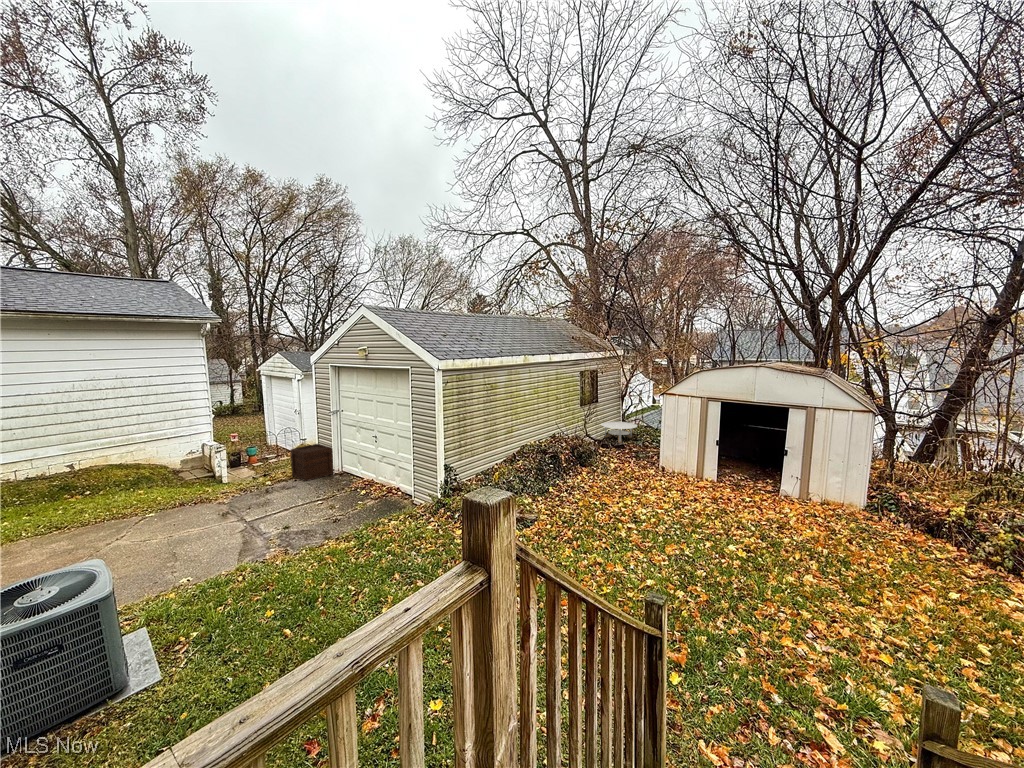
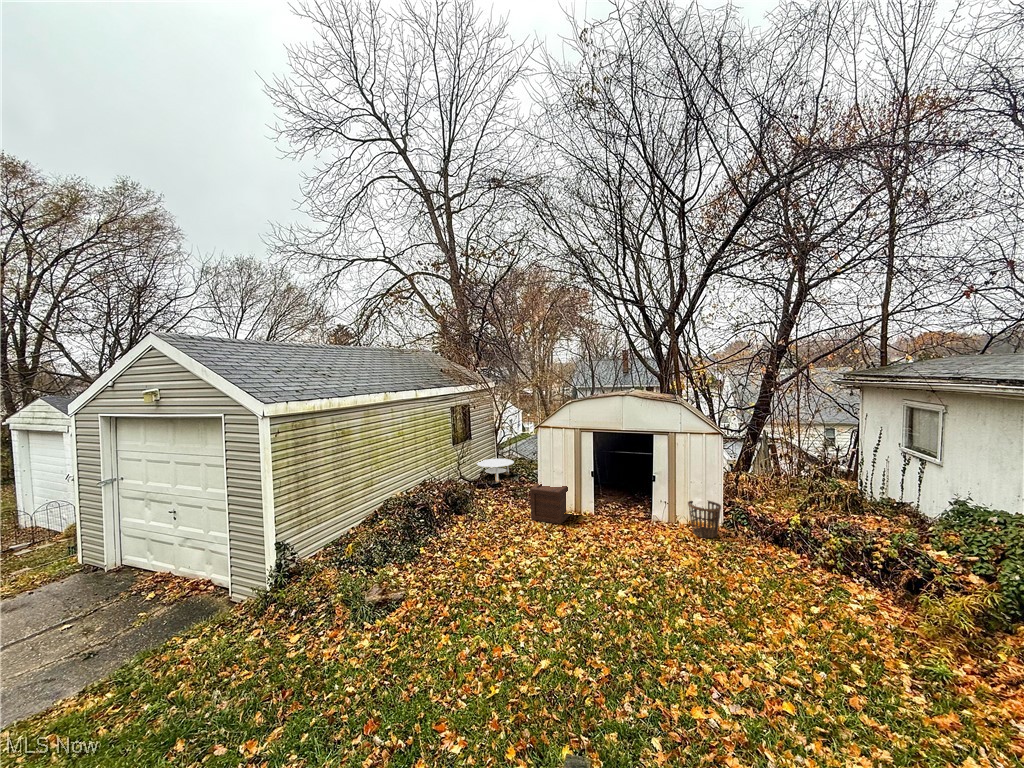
wooden crate: present [290,444,334,481] -> present [530,482,571,524]
basket: none [822,478,863,518] -> present [688,501,721,538]

